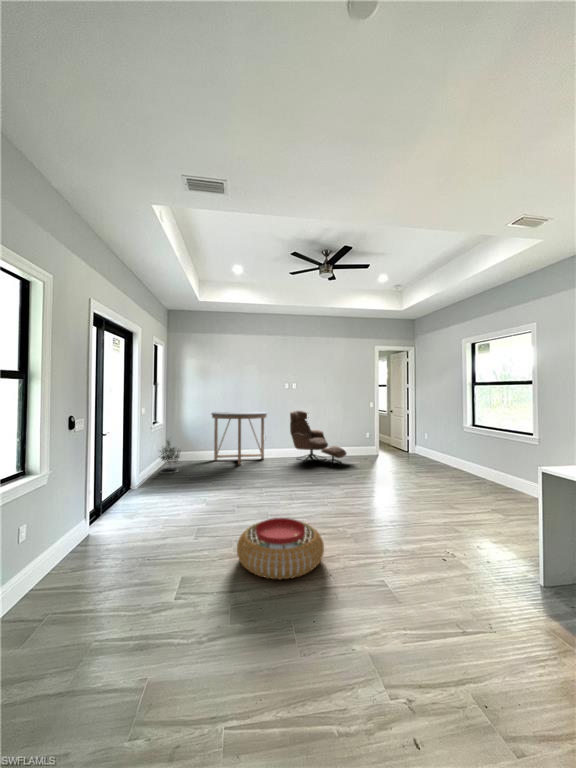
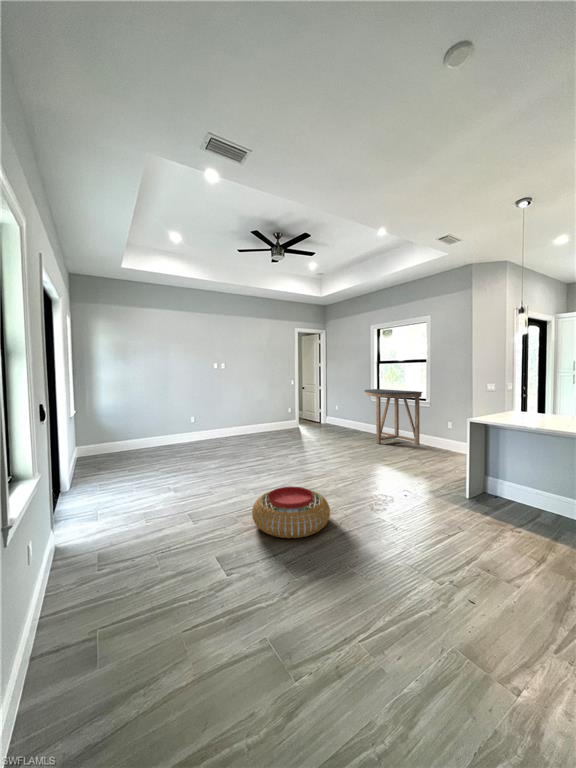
lounge chair: present [290,411,346,465] -> none [219,390,276,441]
console table: present [212,412,267,465] -> present [365,389,422,446]
potted tree: present [159,441,179,474] -> none [78,426,110,469]

